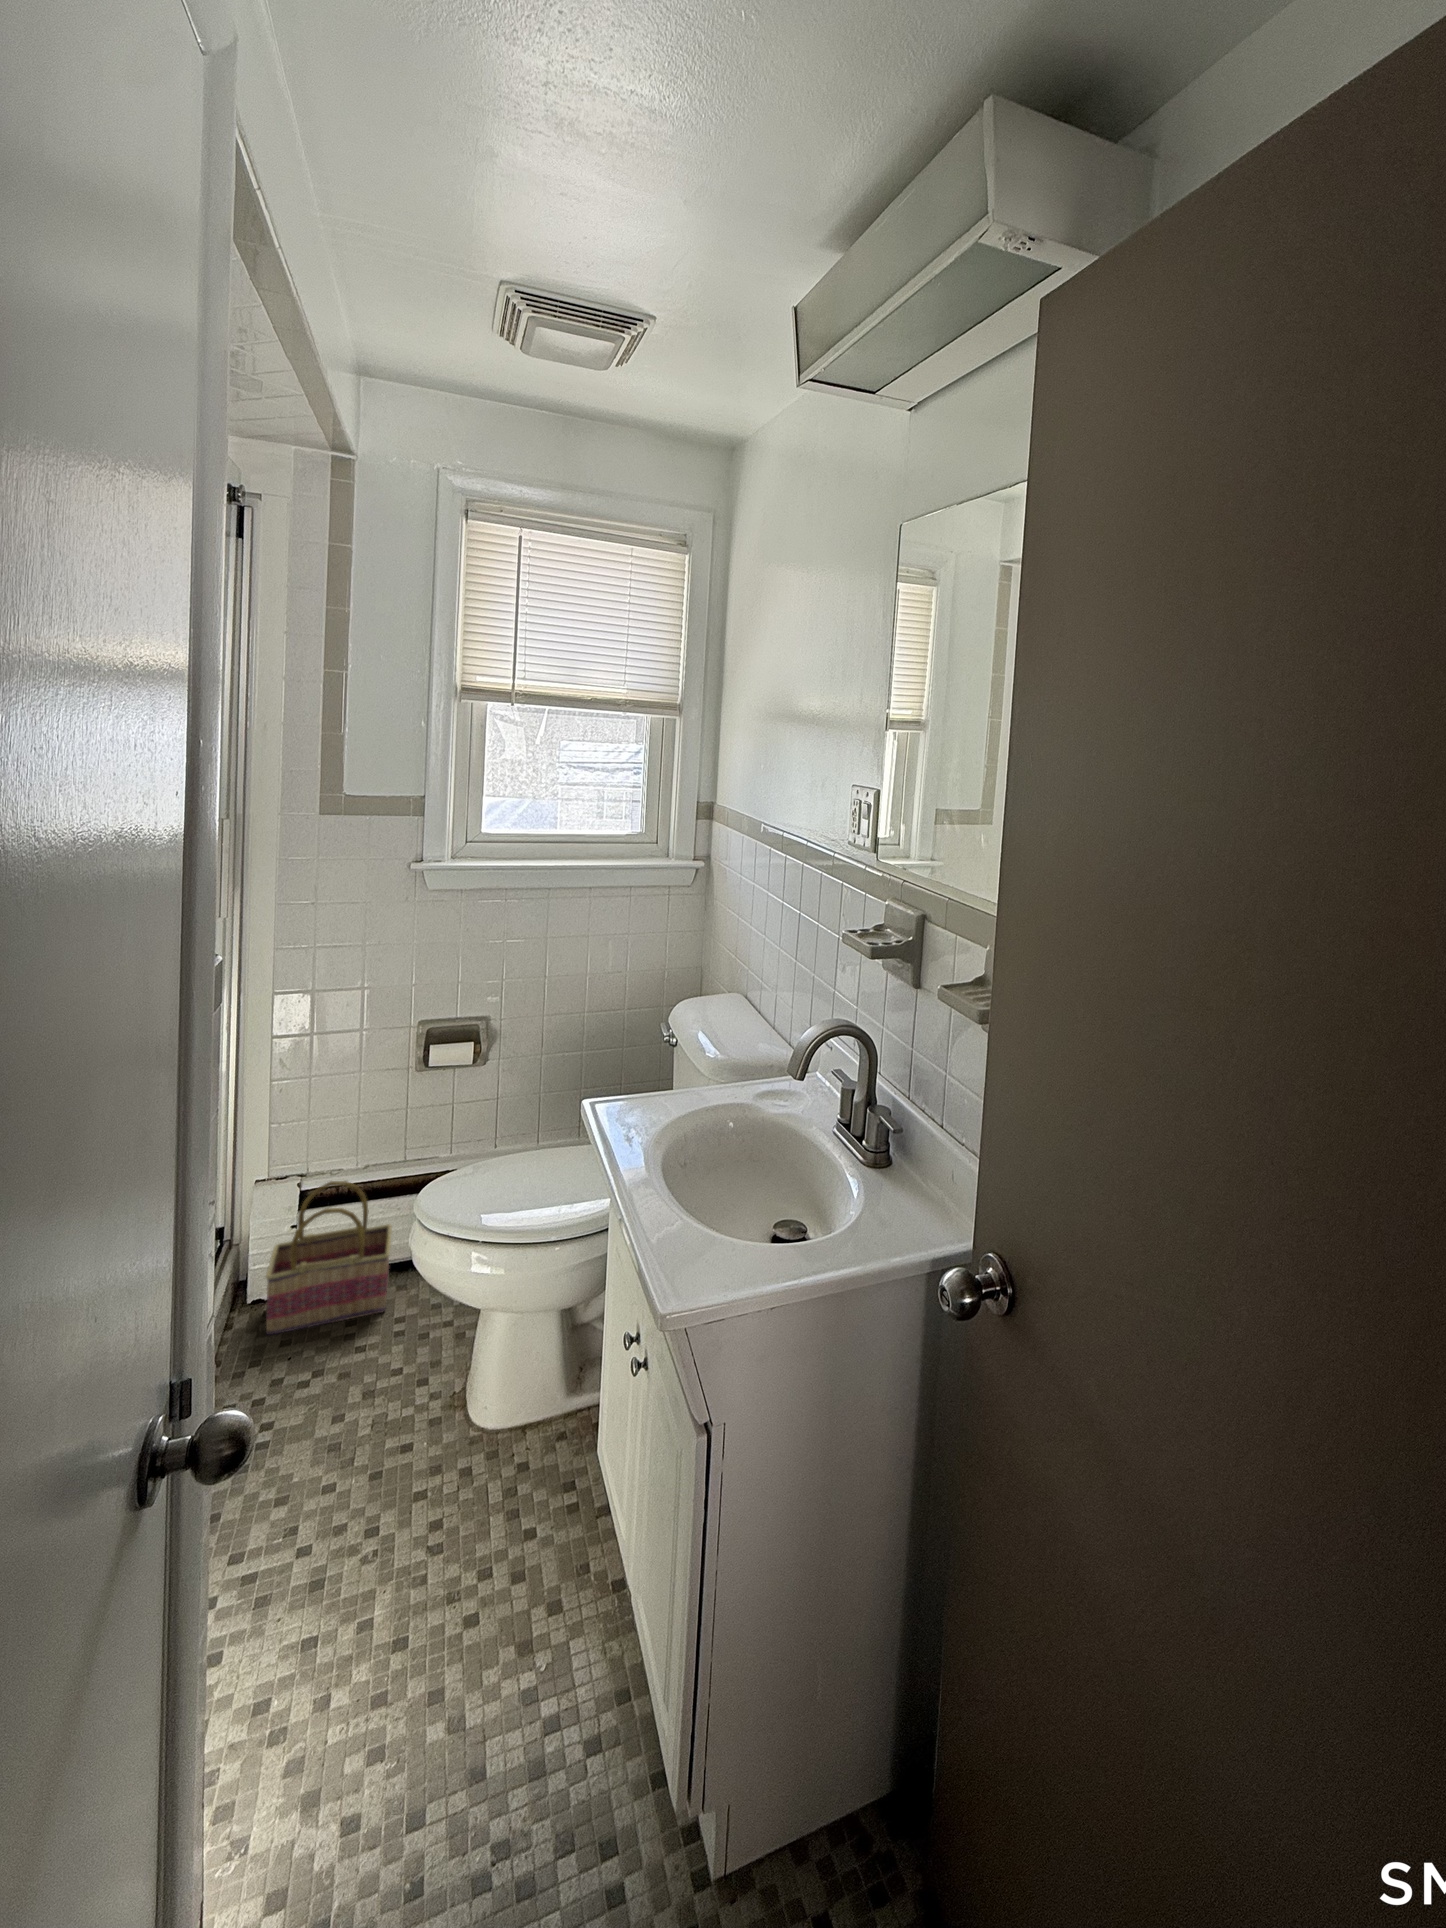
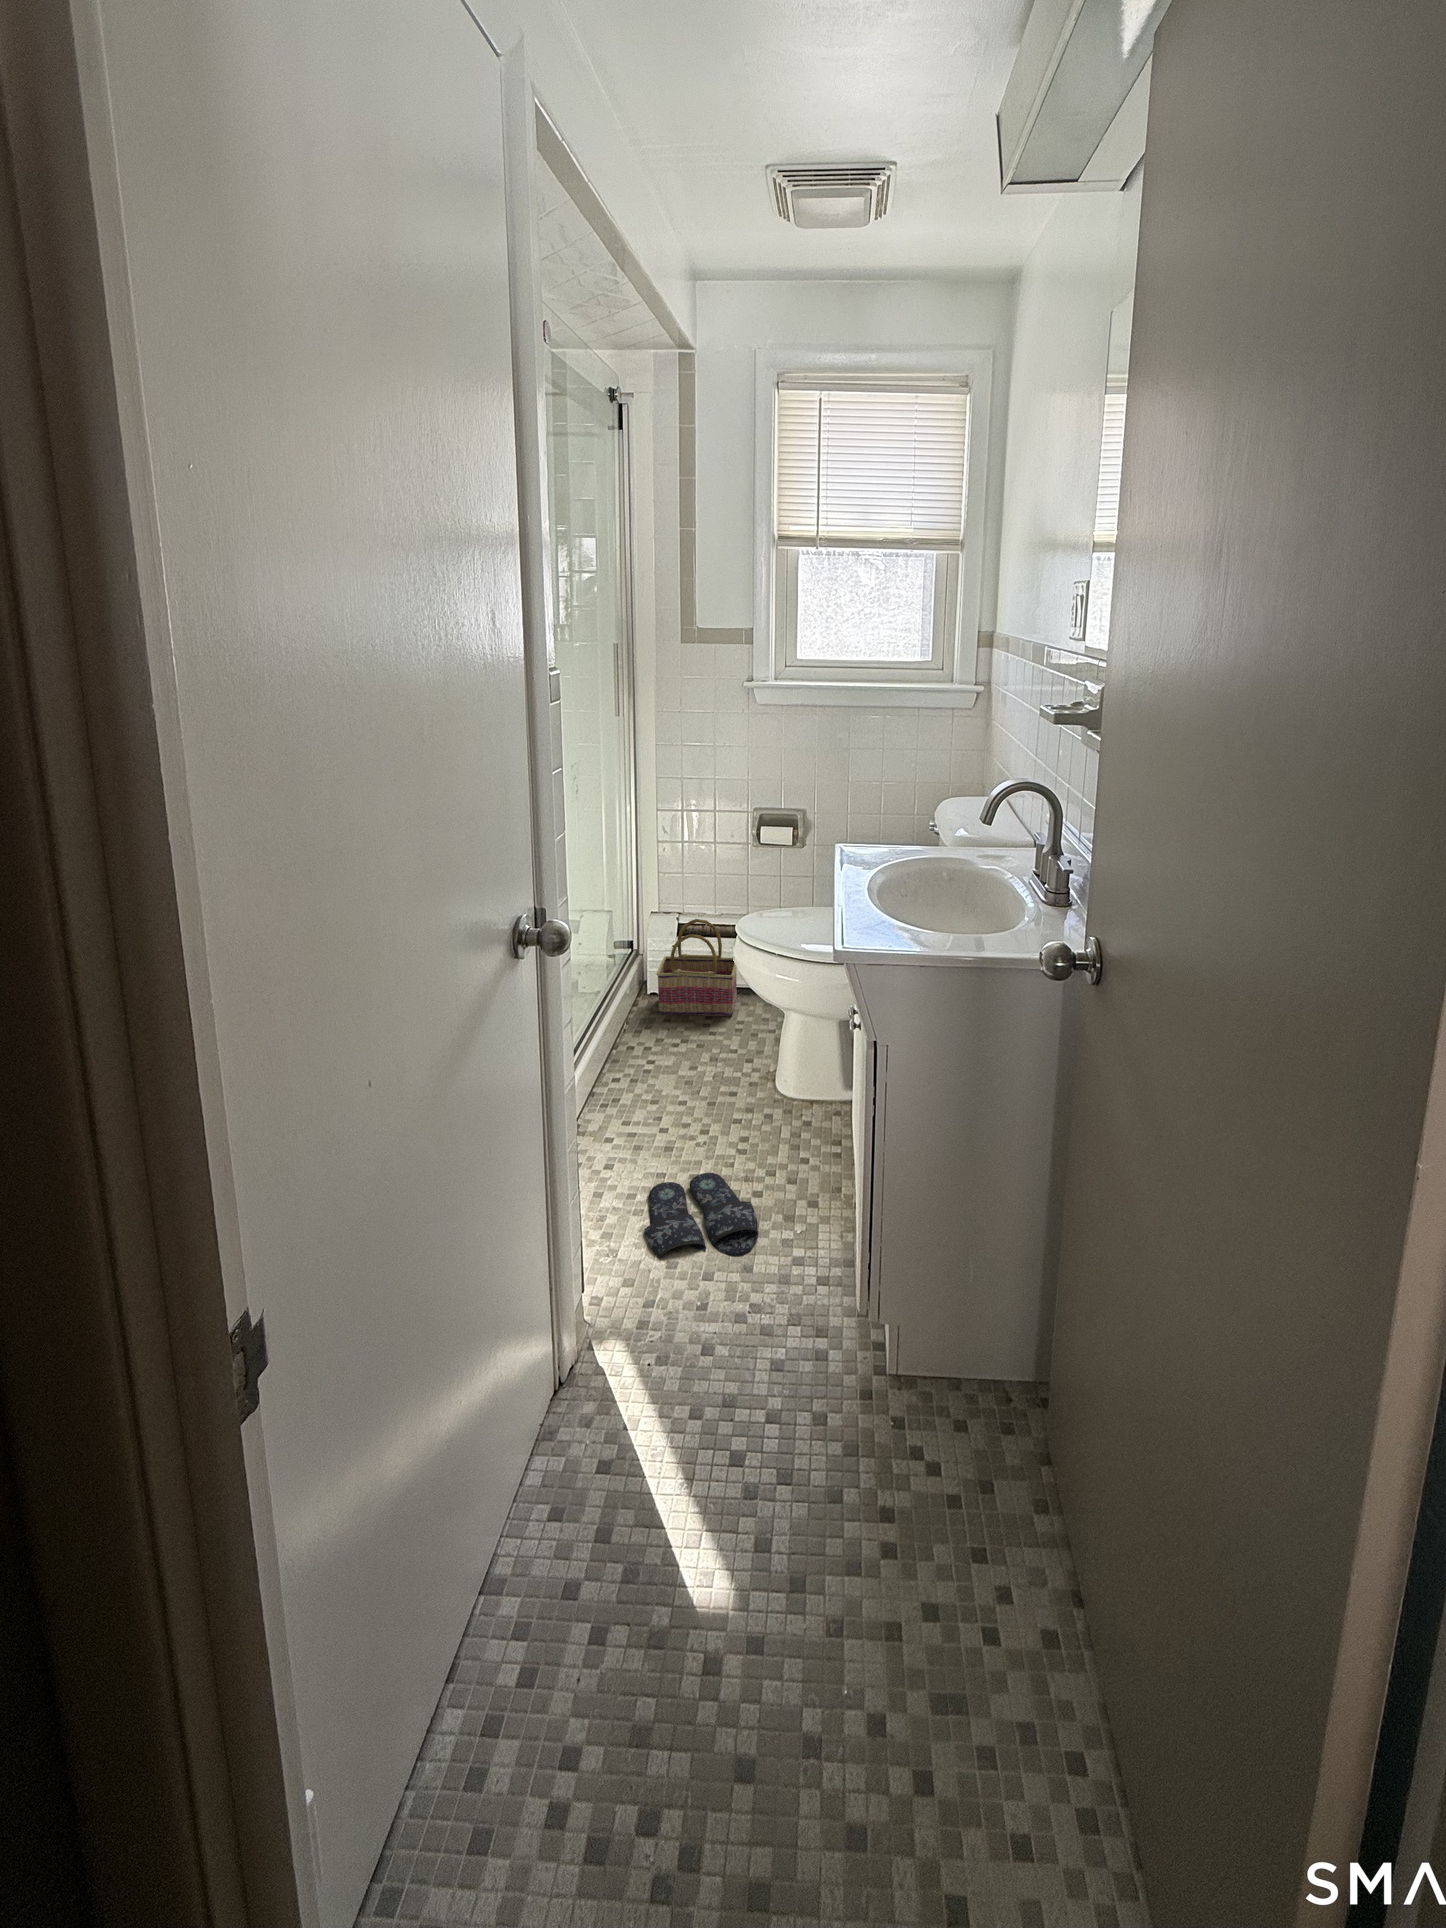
slippers: none [291,1609,486,1836] -> present [644,1173,758,1258]

